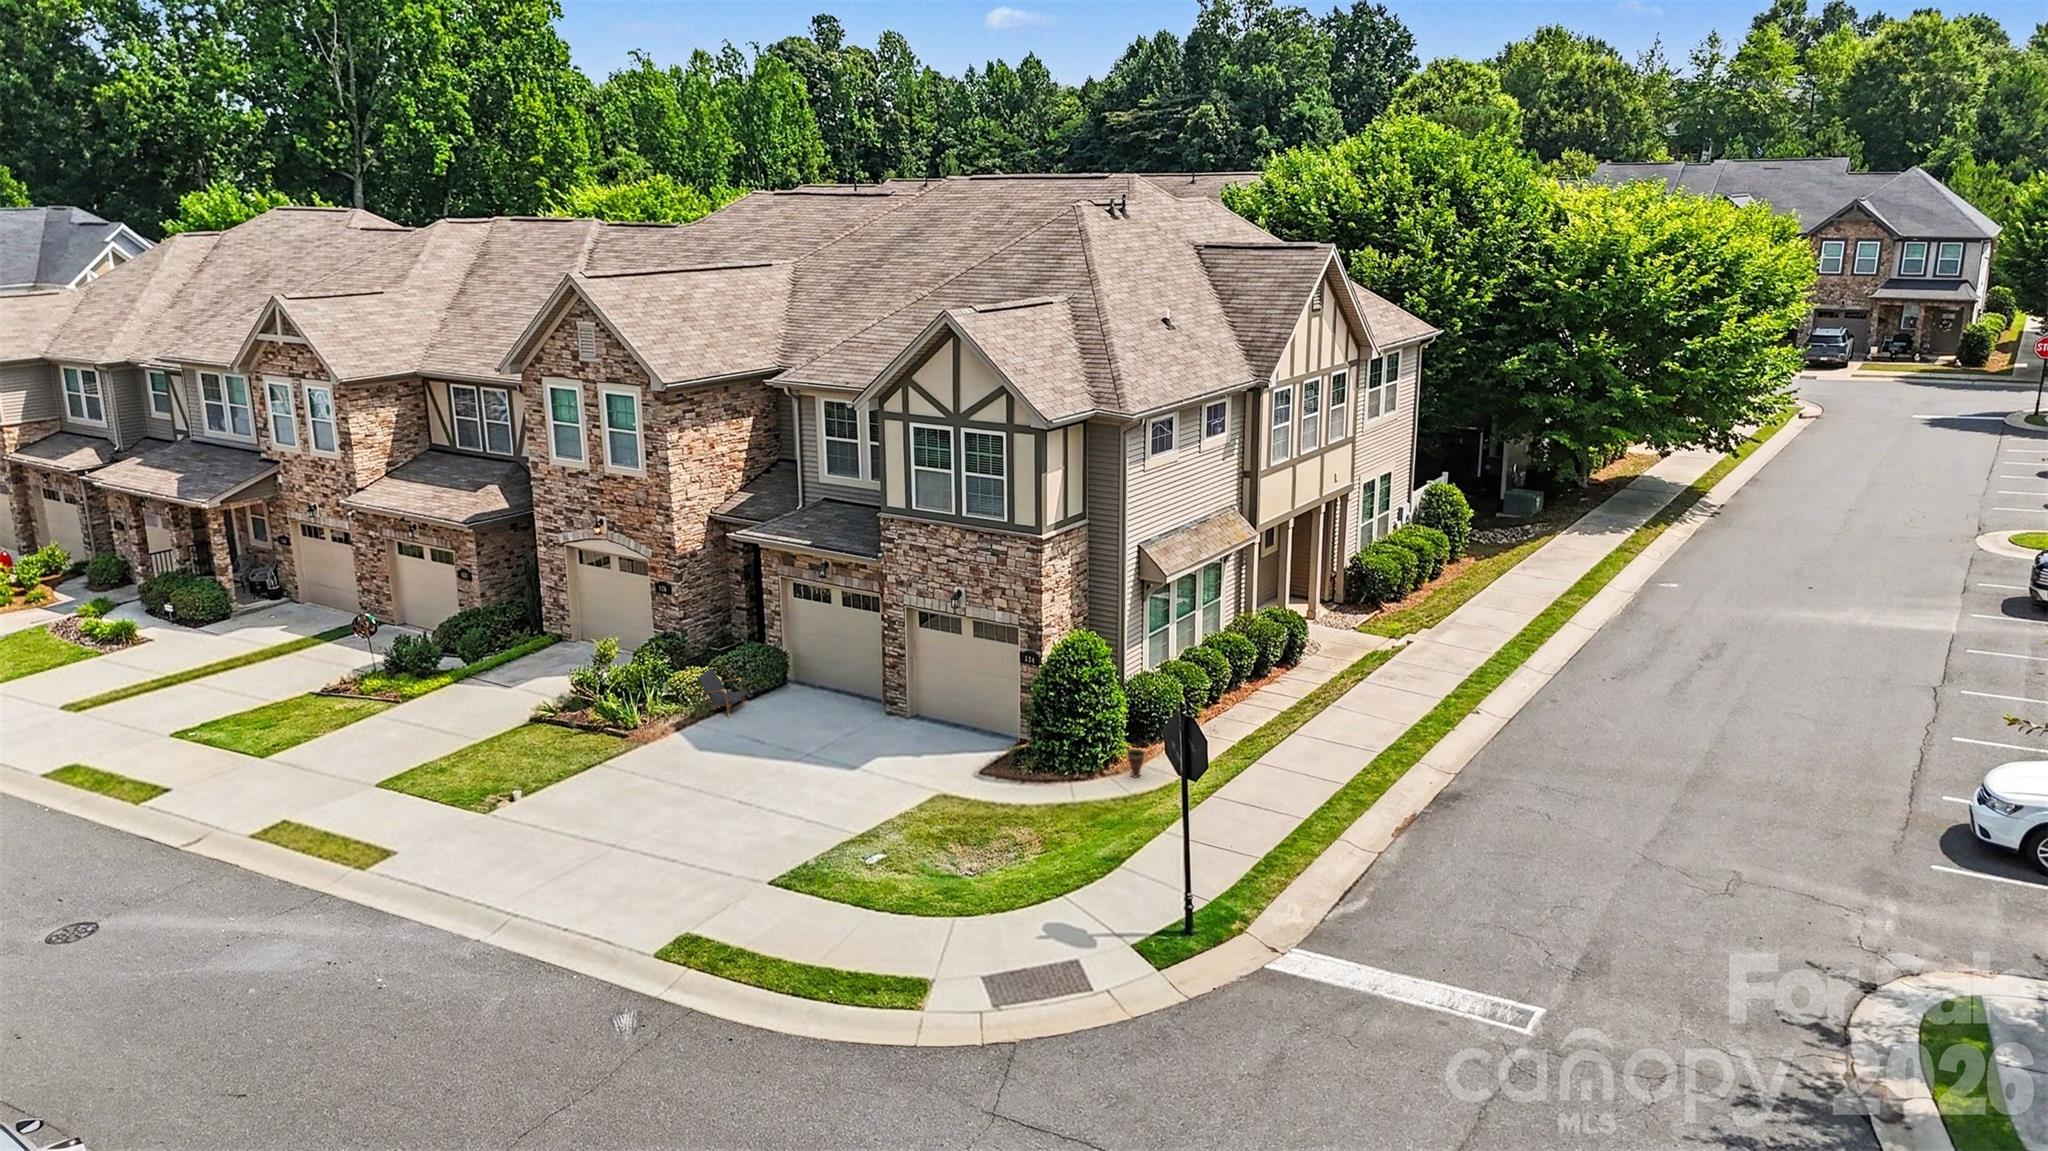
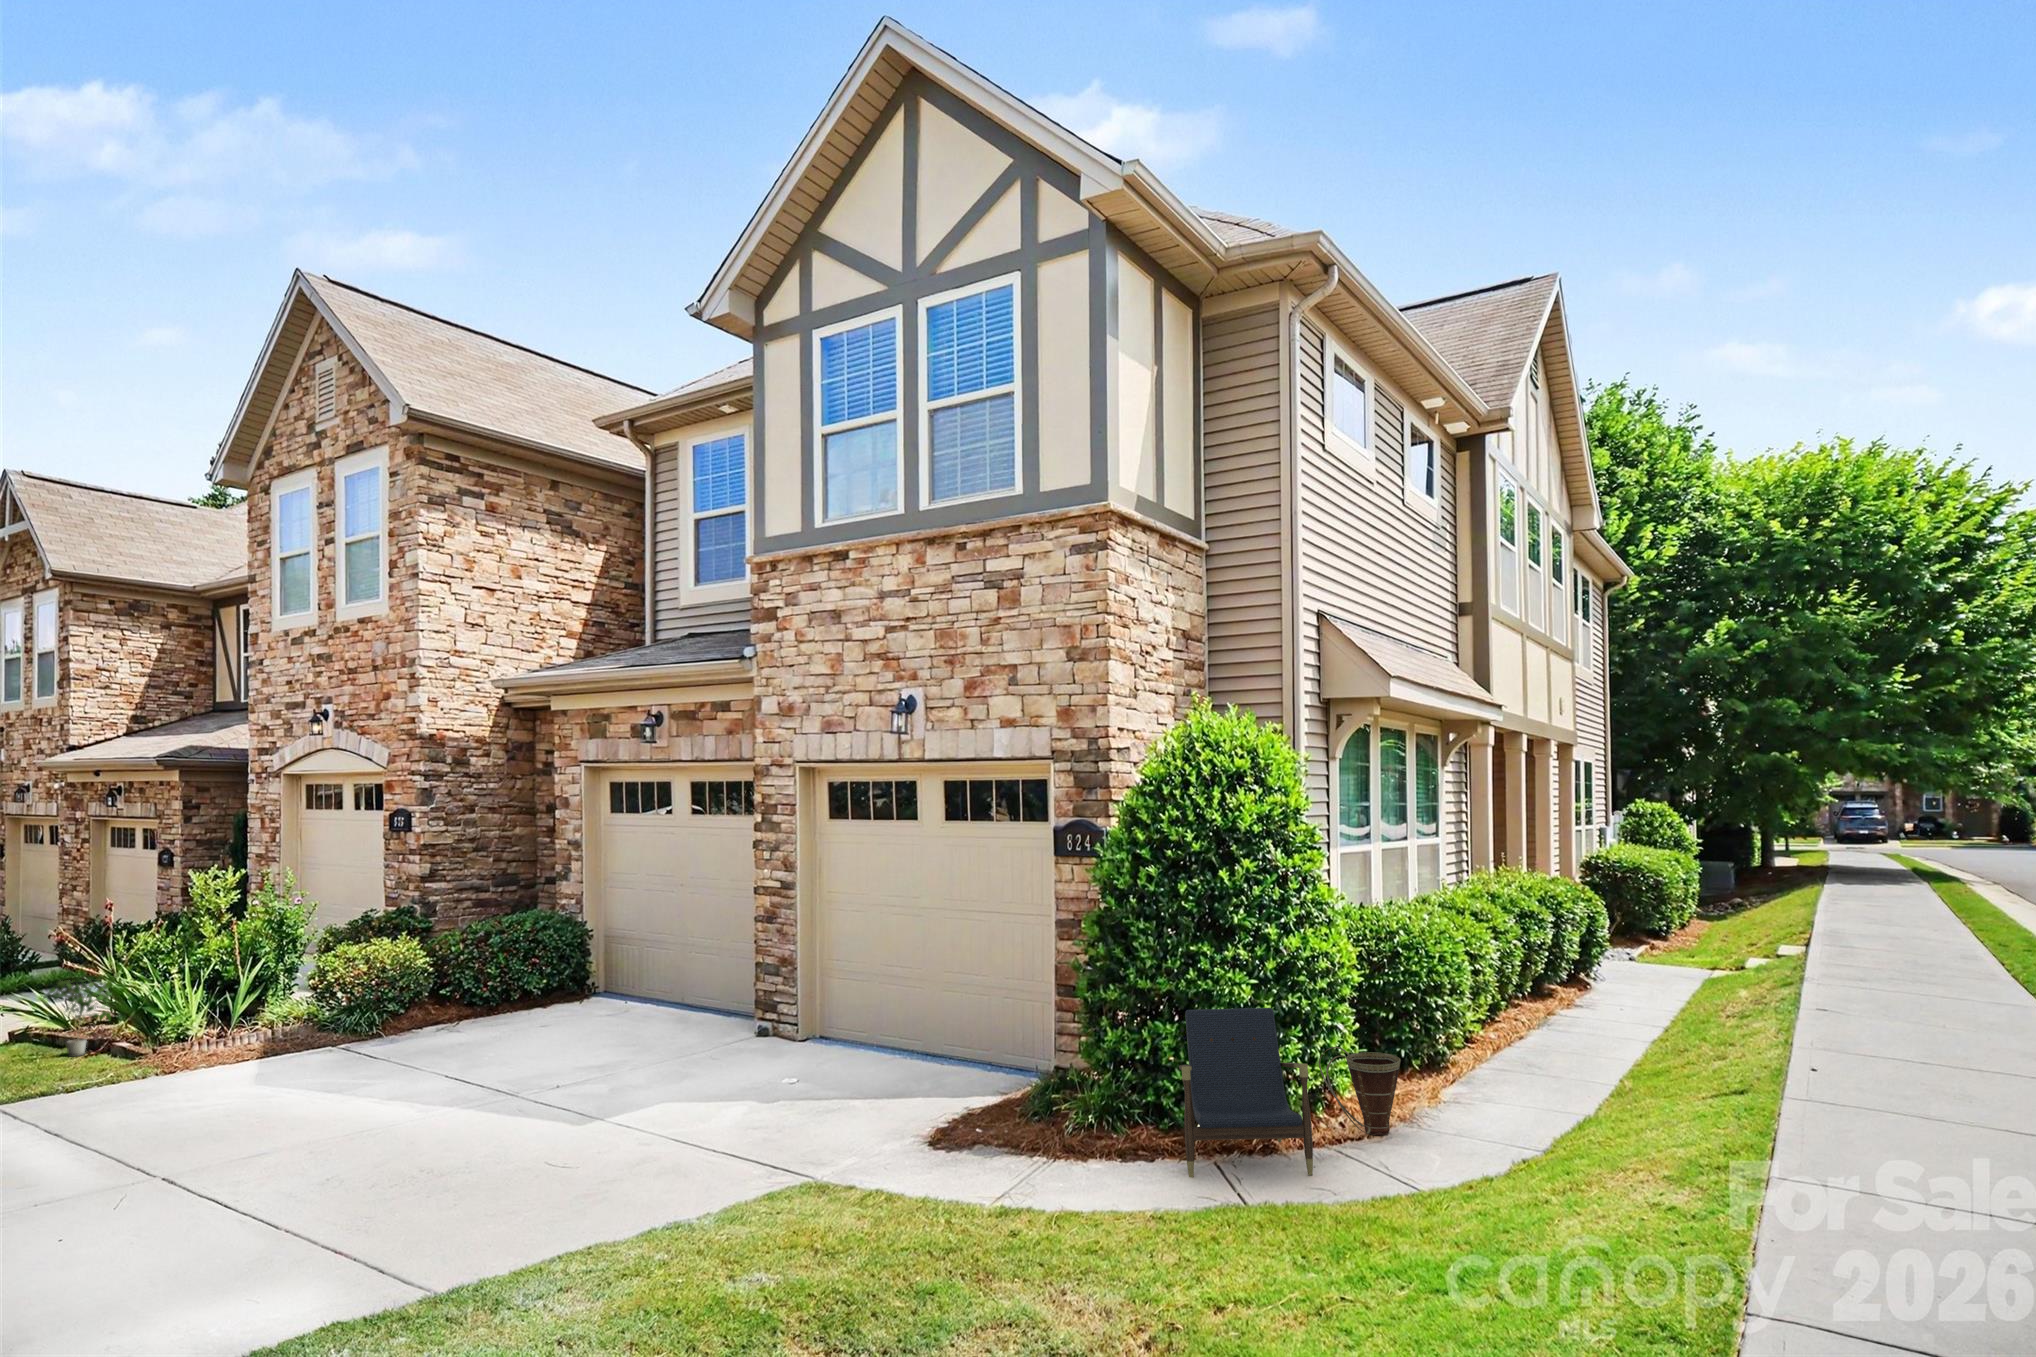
lounge chair: present [698,668,747,718] -> present [1179,1008,1313,1178]

